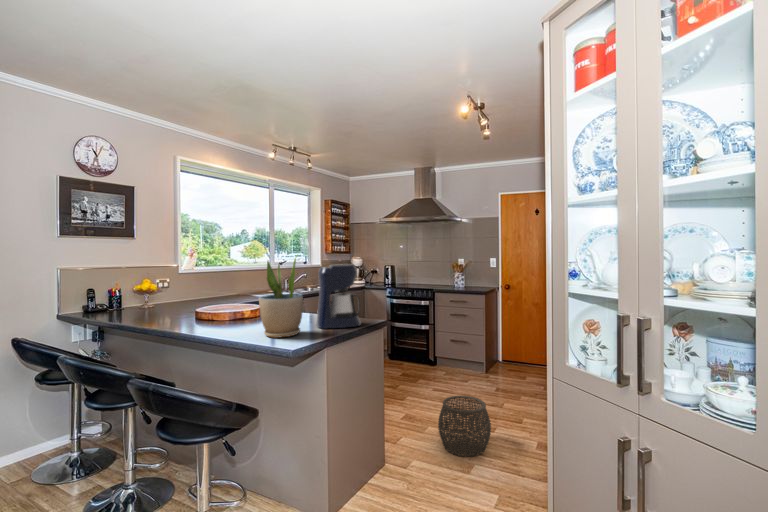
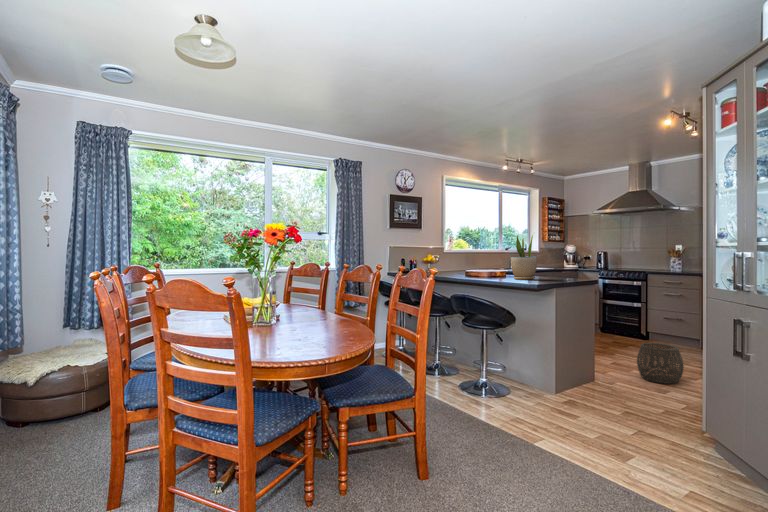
coffee maker: present [316,264,361,329] -> none [543,240,574,279]

